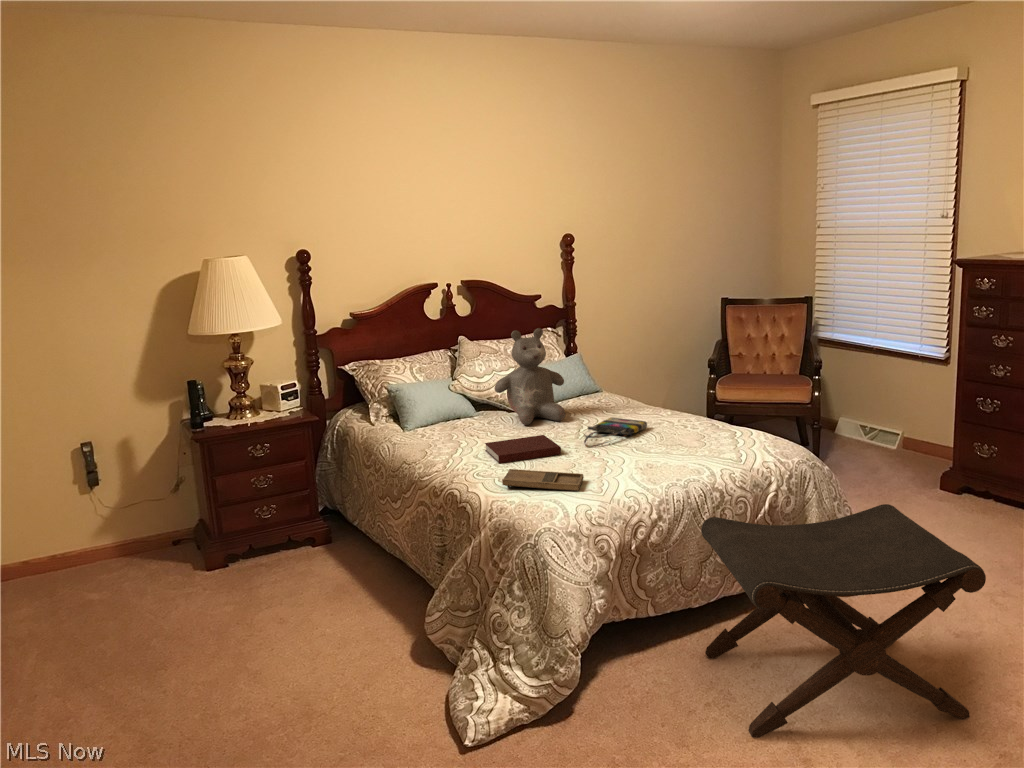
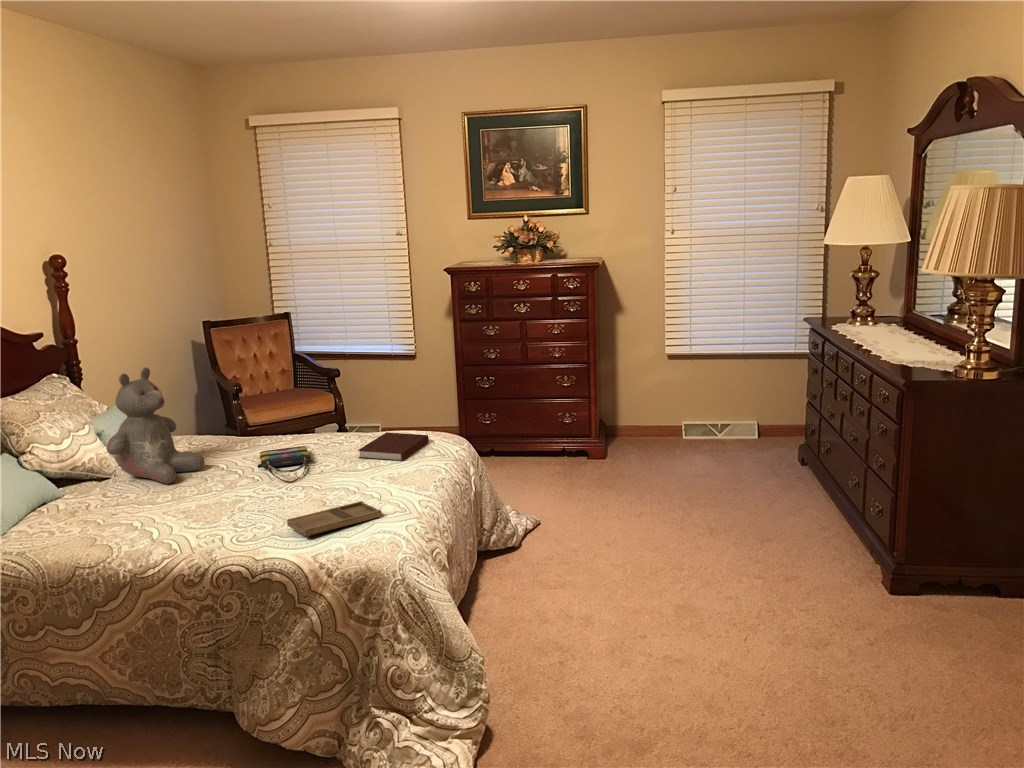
notebook: present [485,435,561,464] -> present [358,432,429,461]
footstool: present [701,504,986,738] -> none [489,456,692,665]

